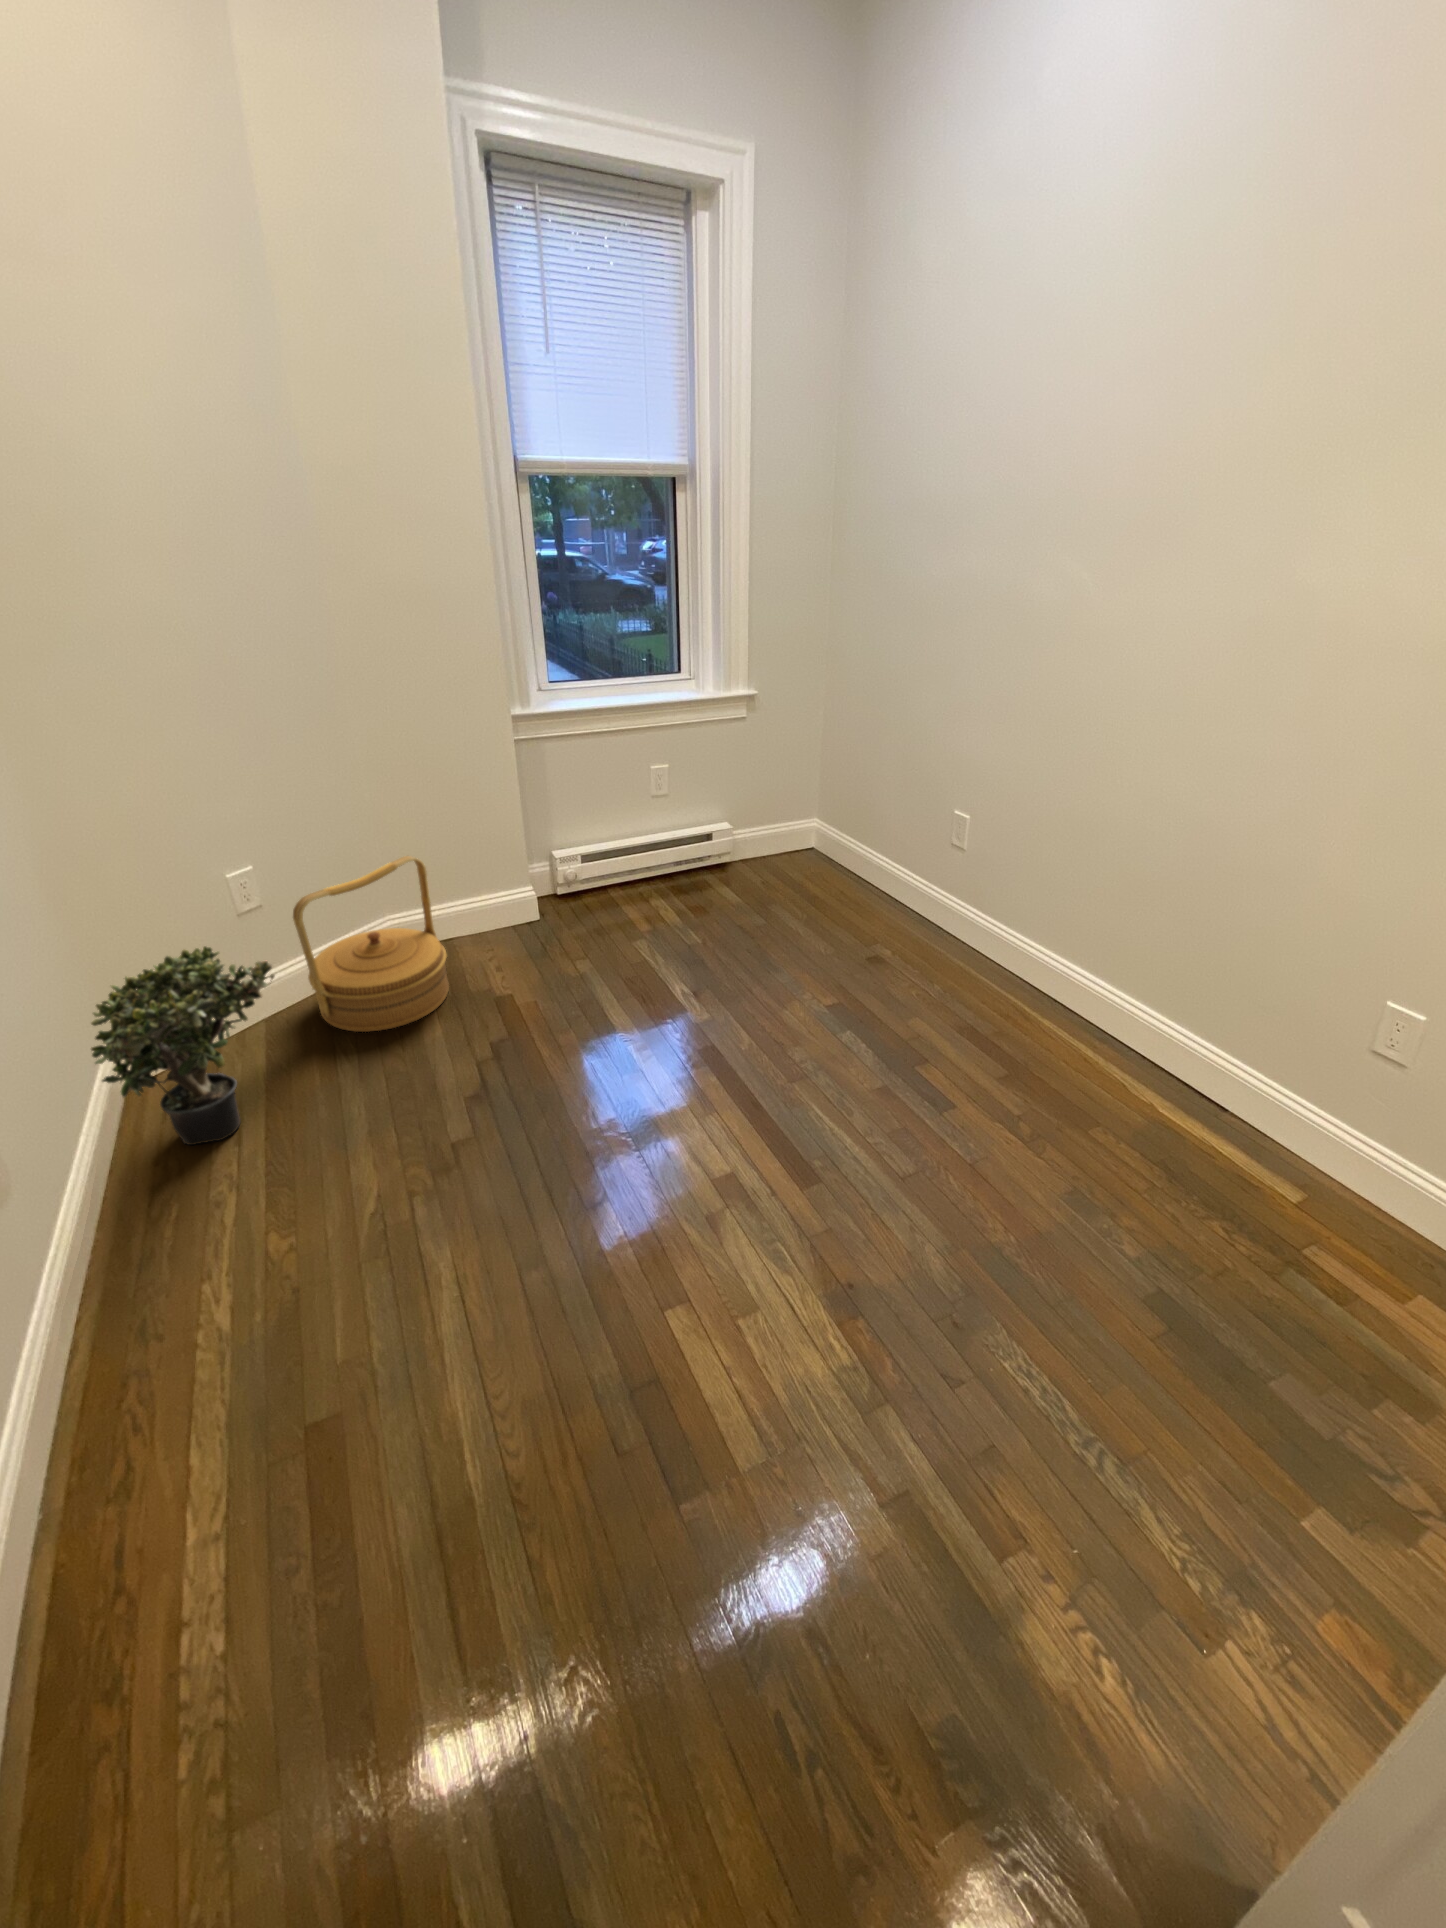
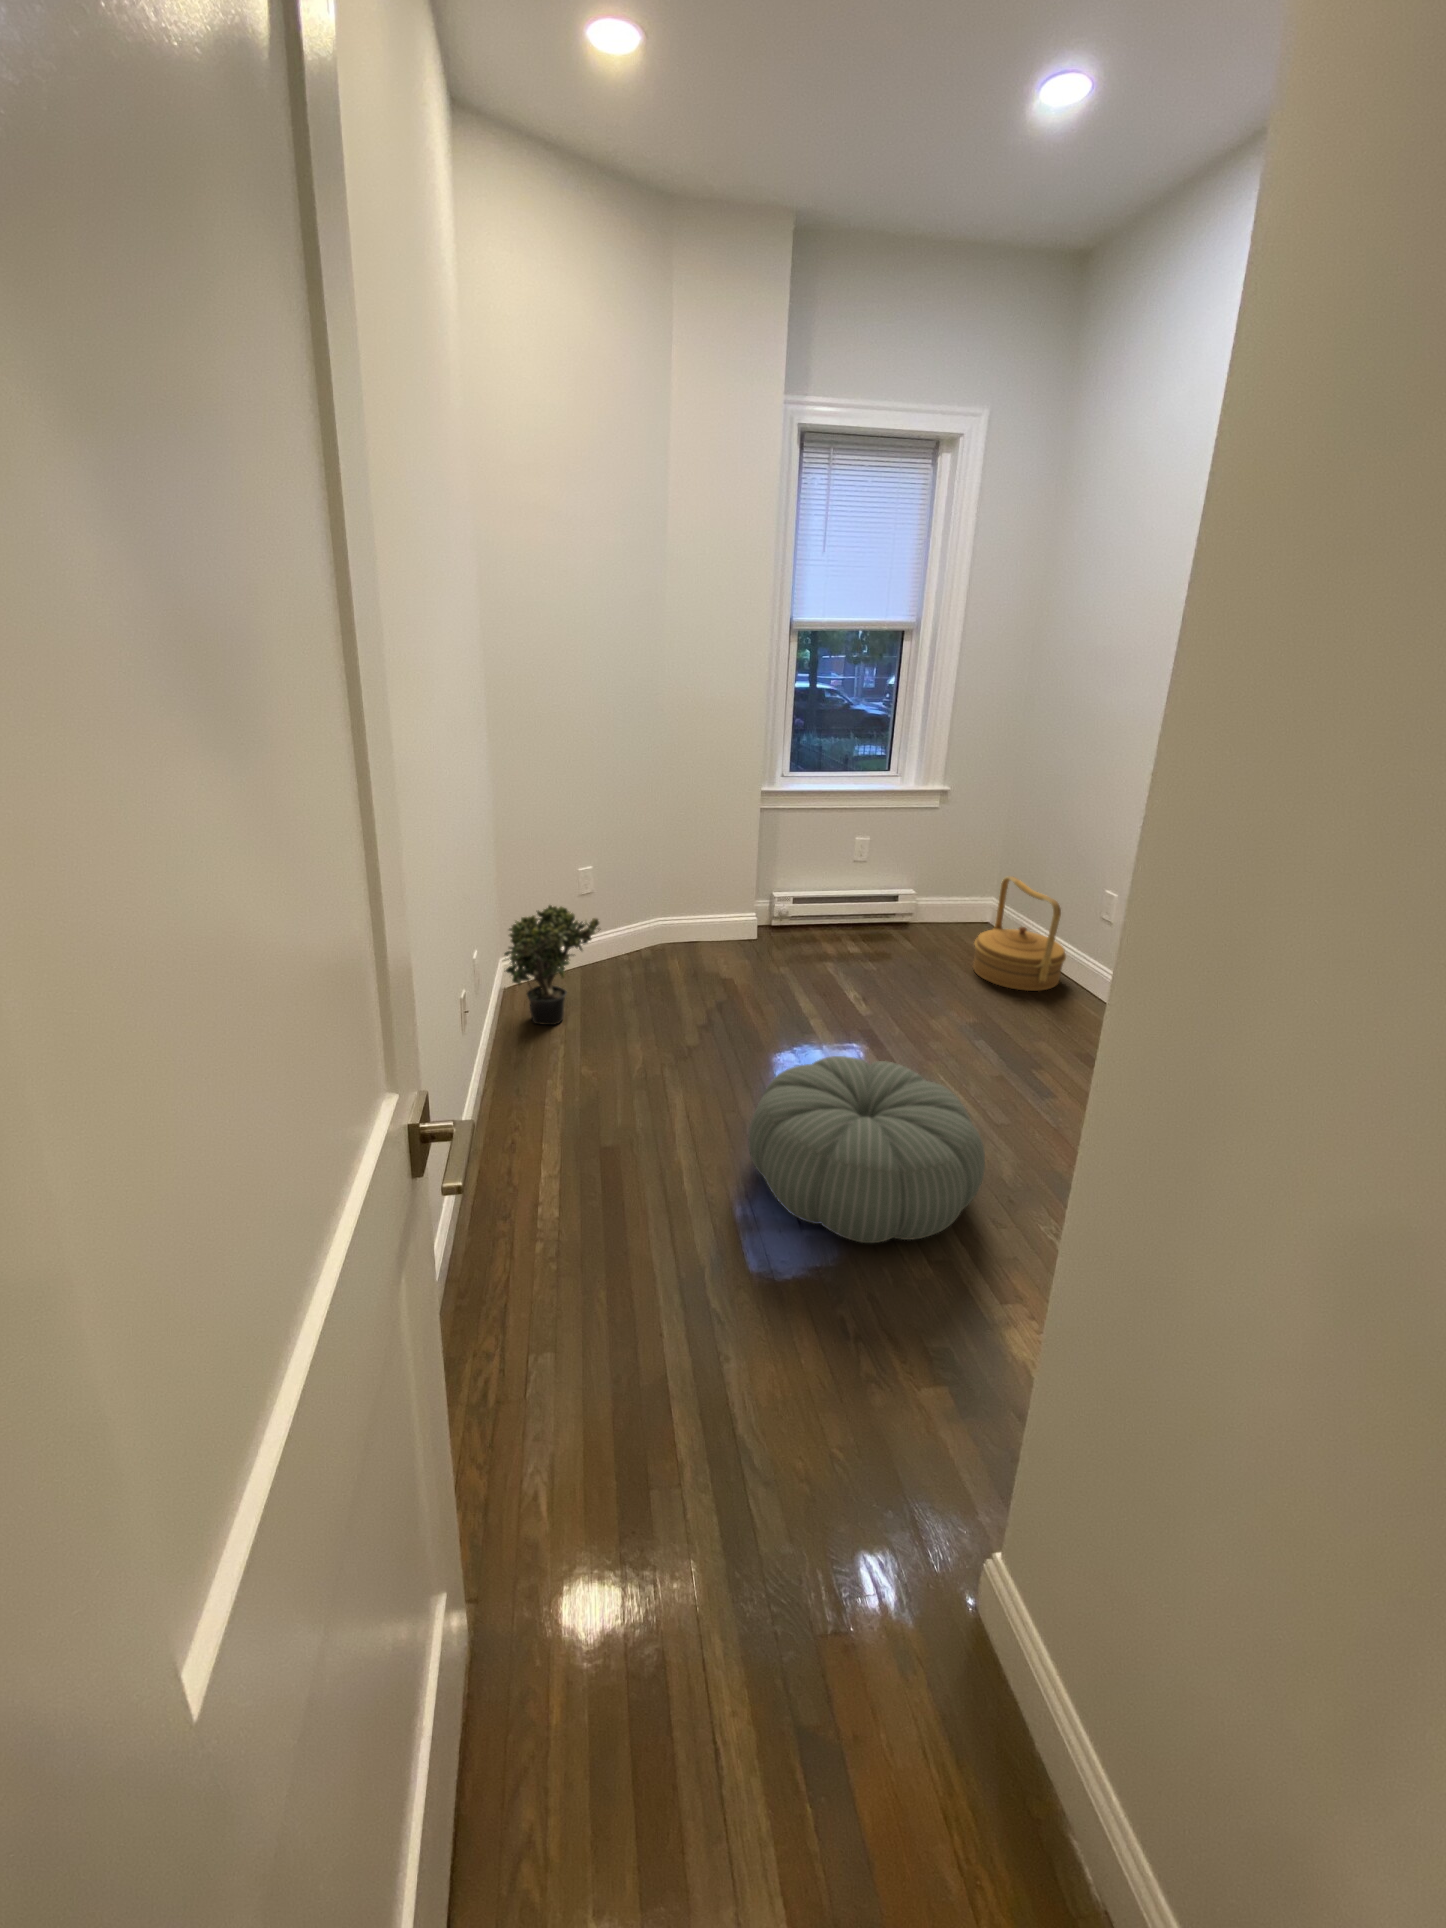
woven basket: present [293,856,449,1032] -> present [973,877,1066,991]
pouf: none [566,1123,915,1464] -> present [748,1056,985,1243]

